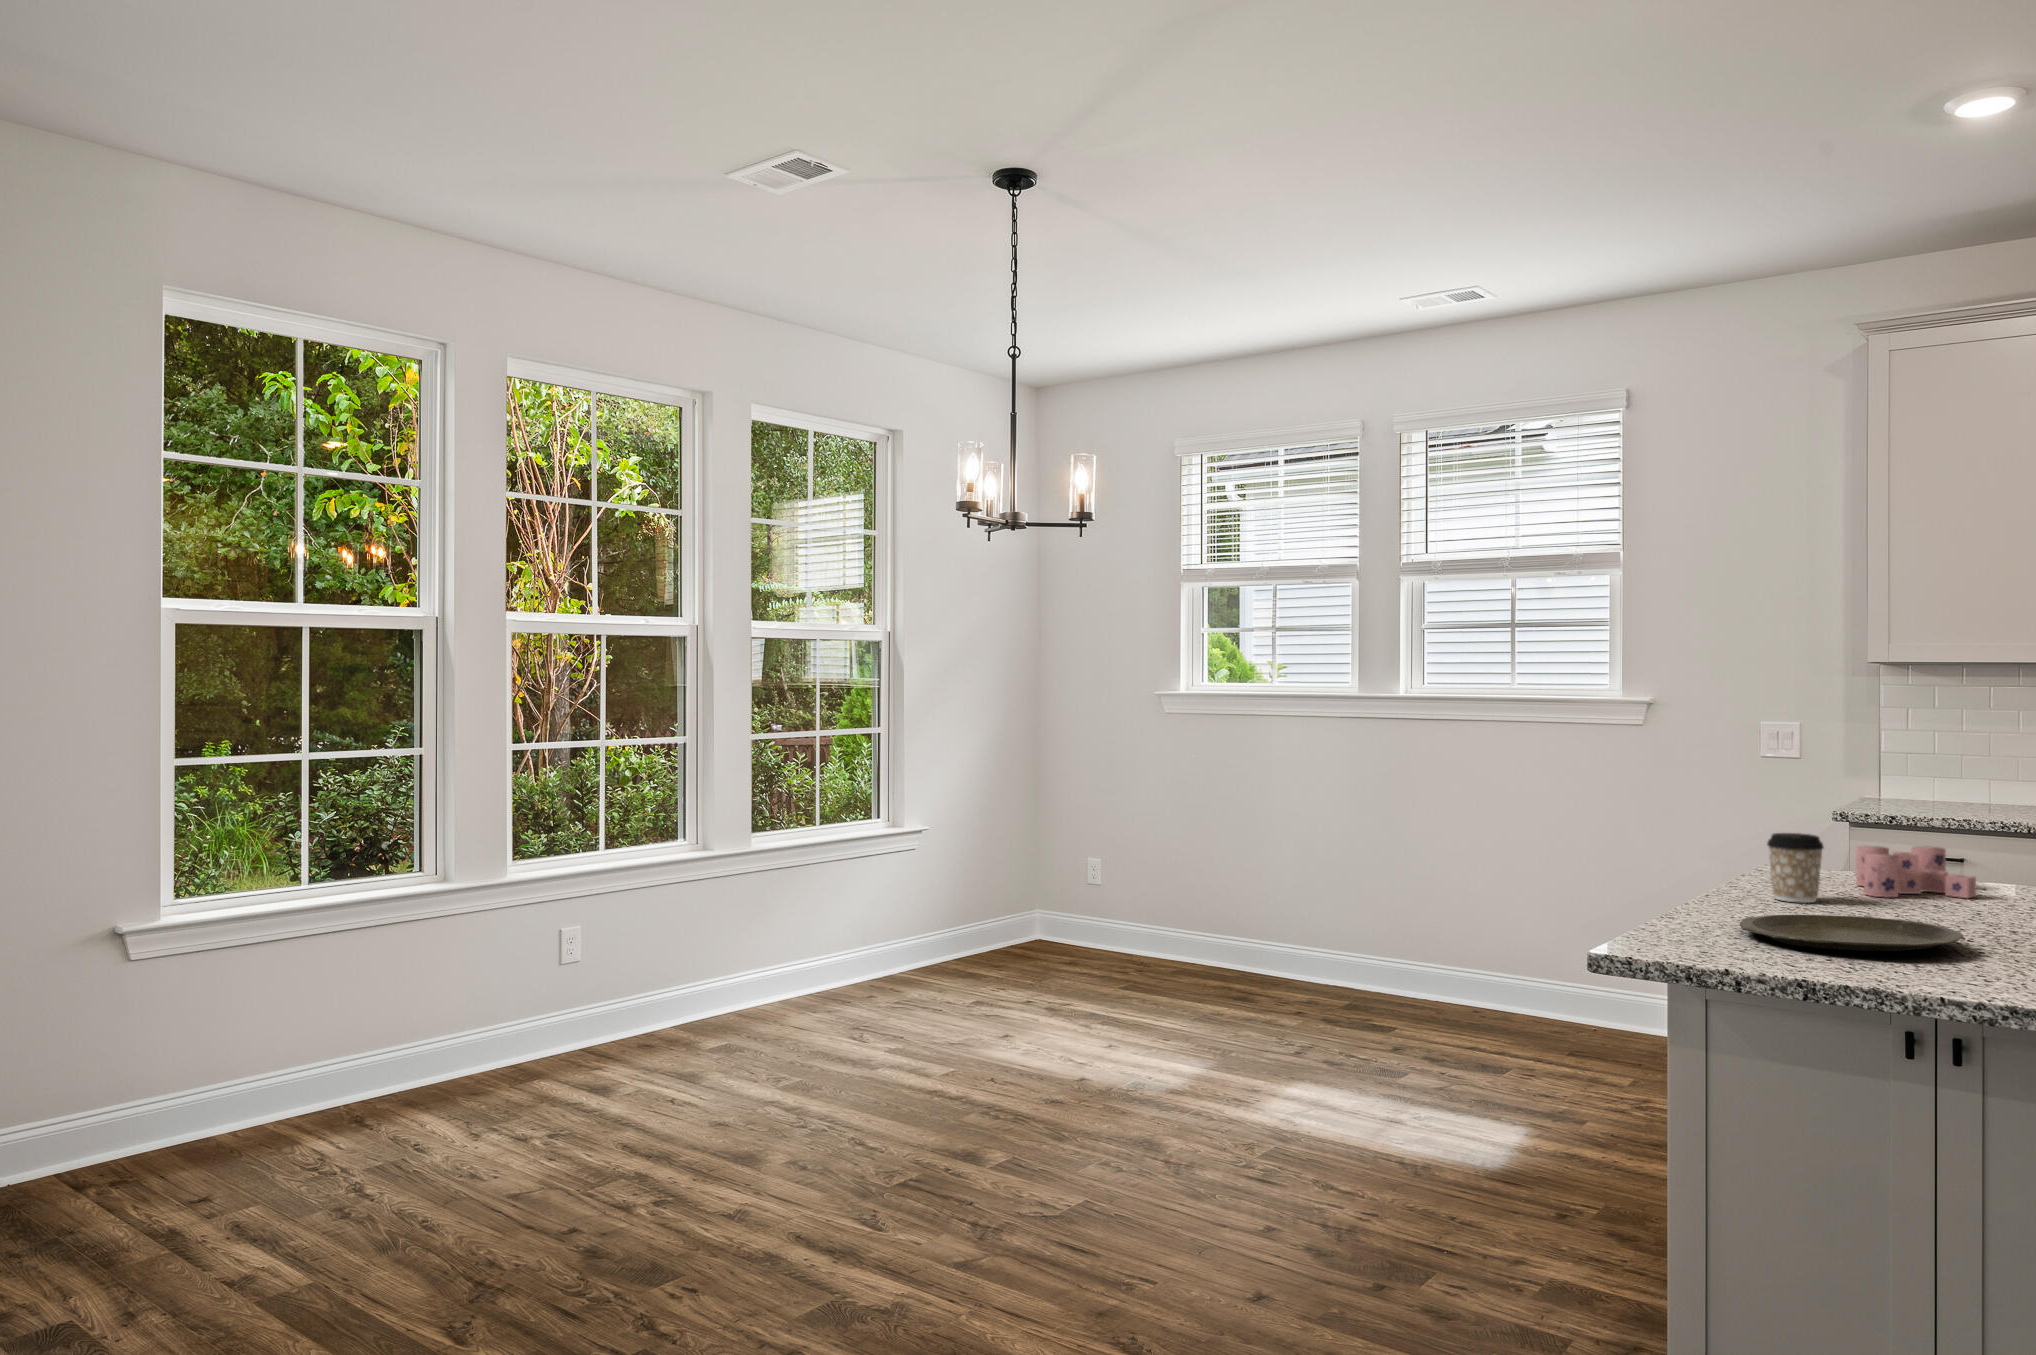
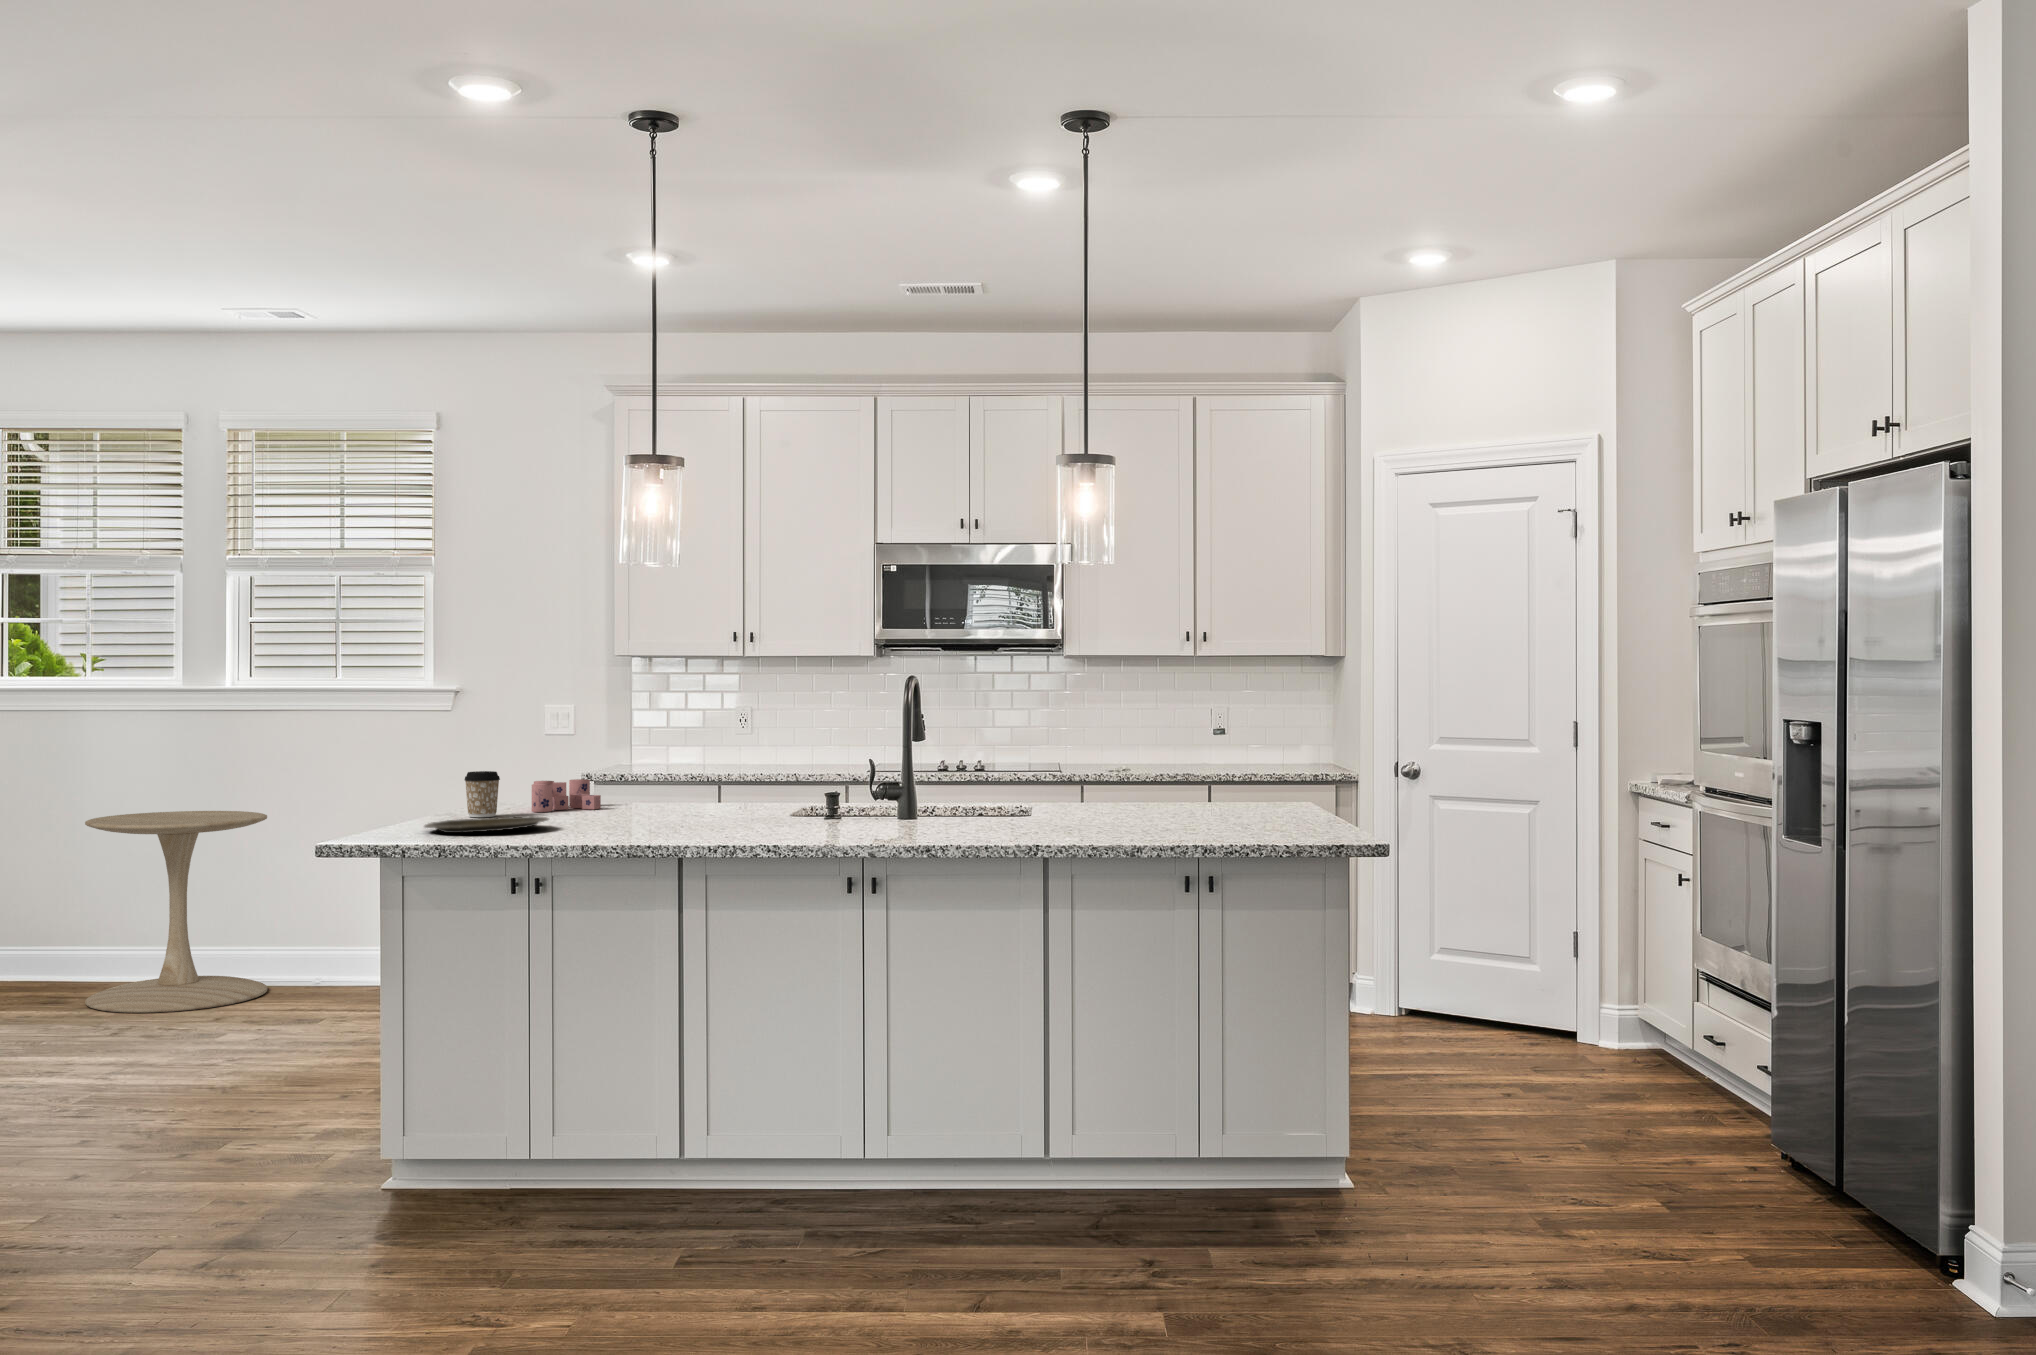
pedestal table: none [1271,819,1442,1030] -> present [85,811,268,1013]

